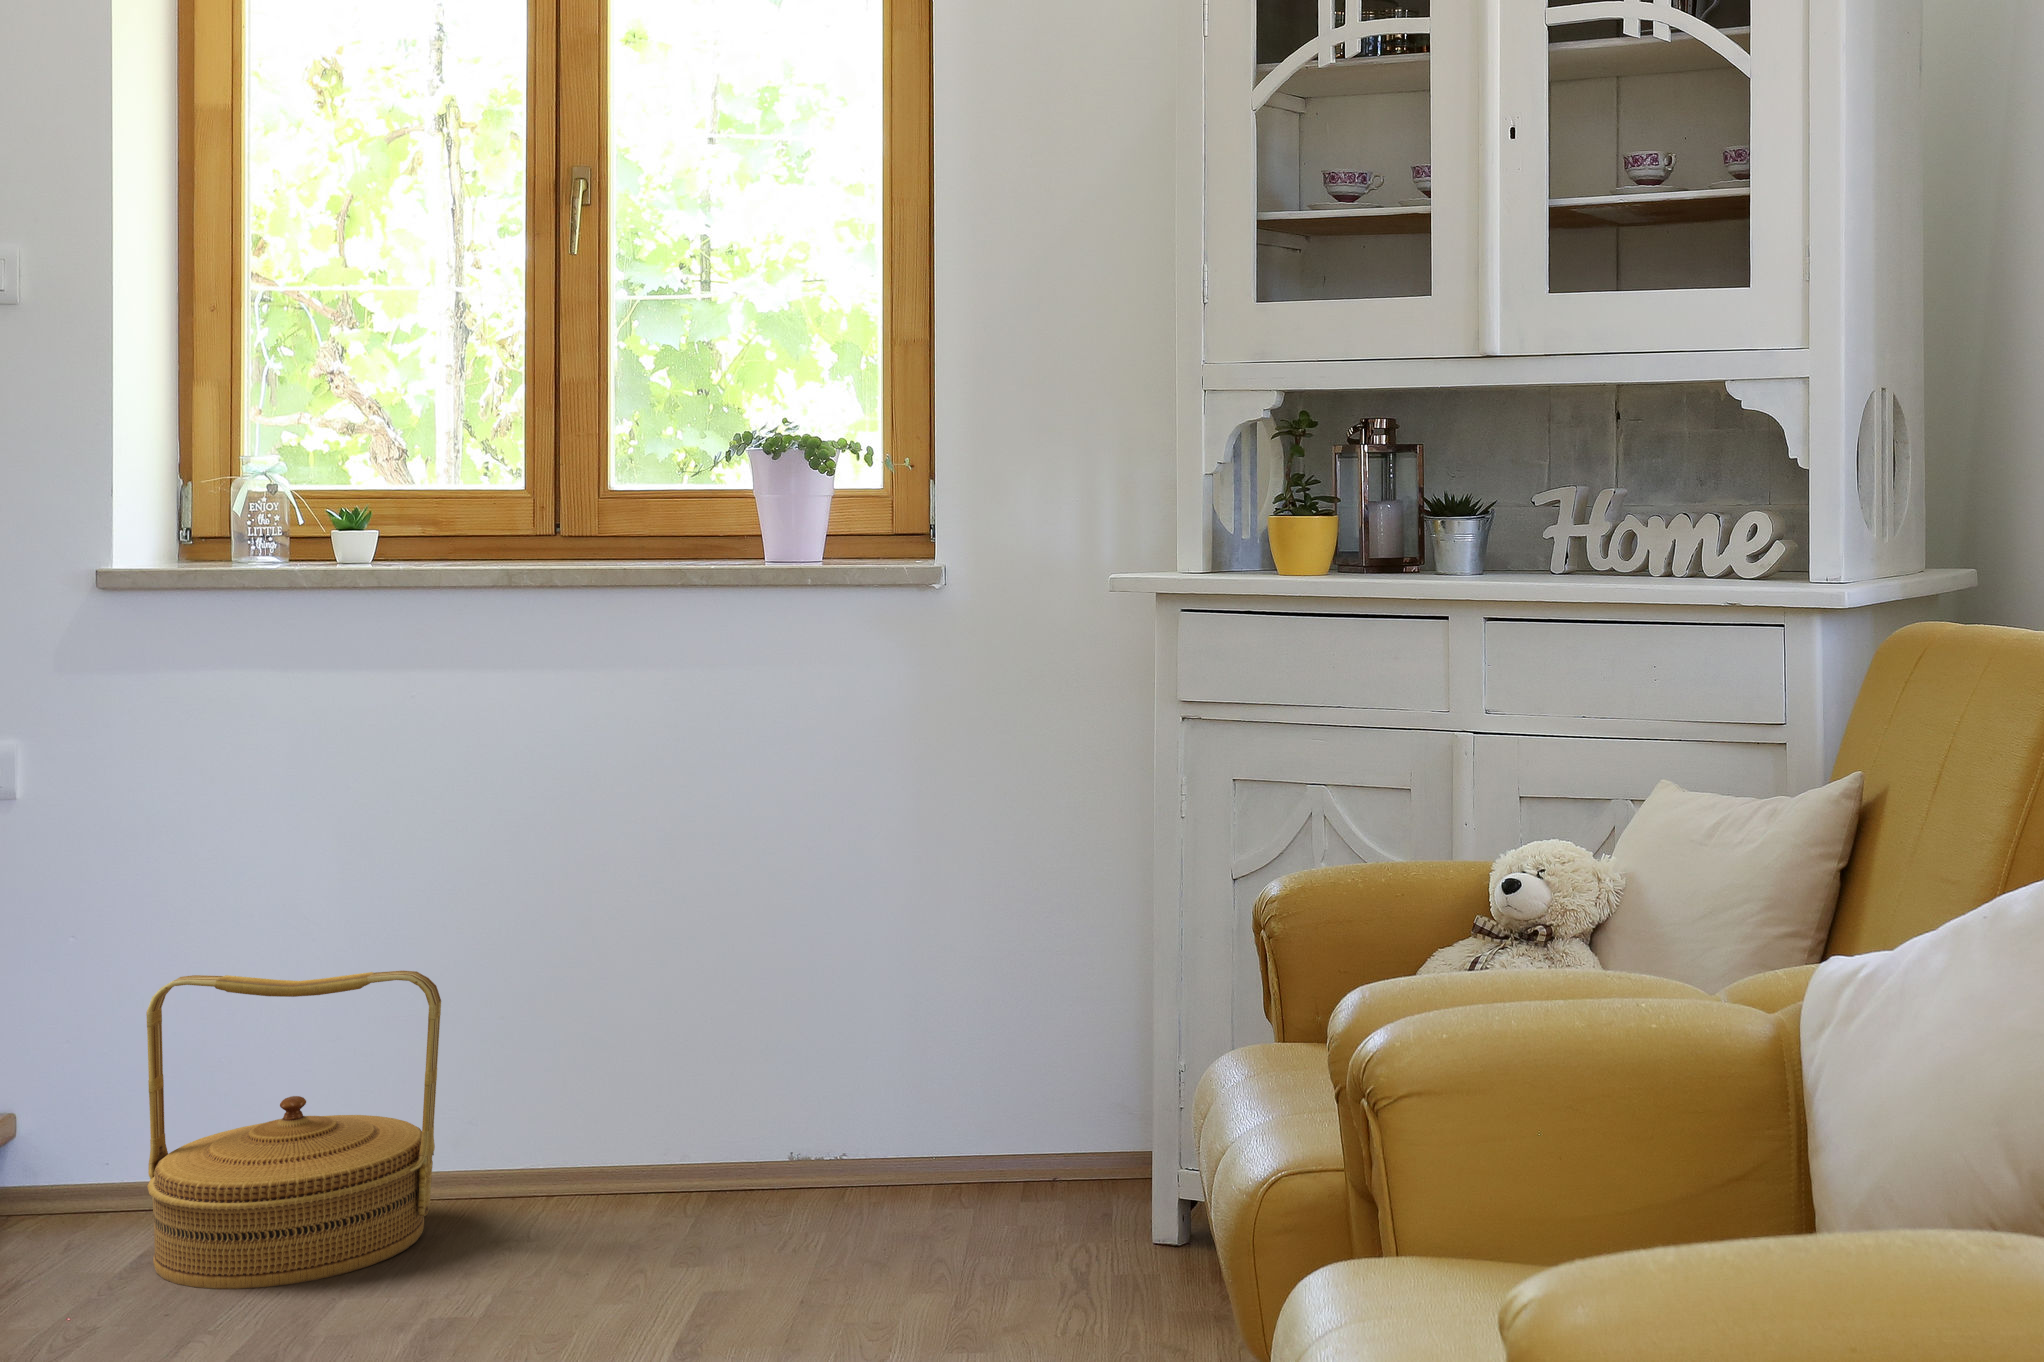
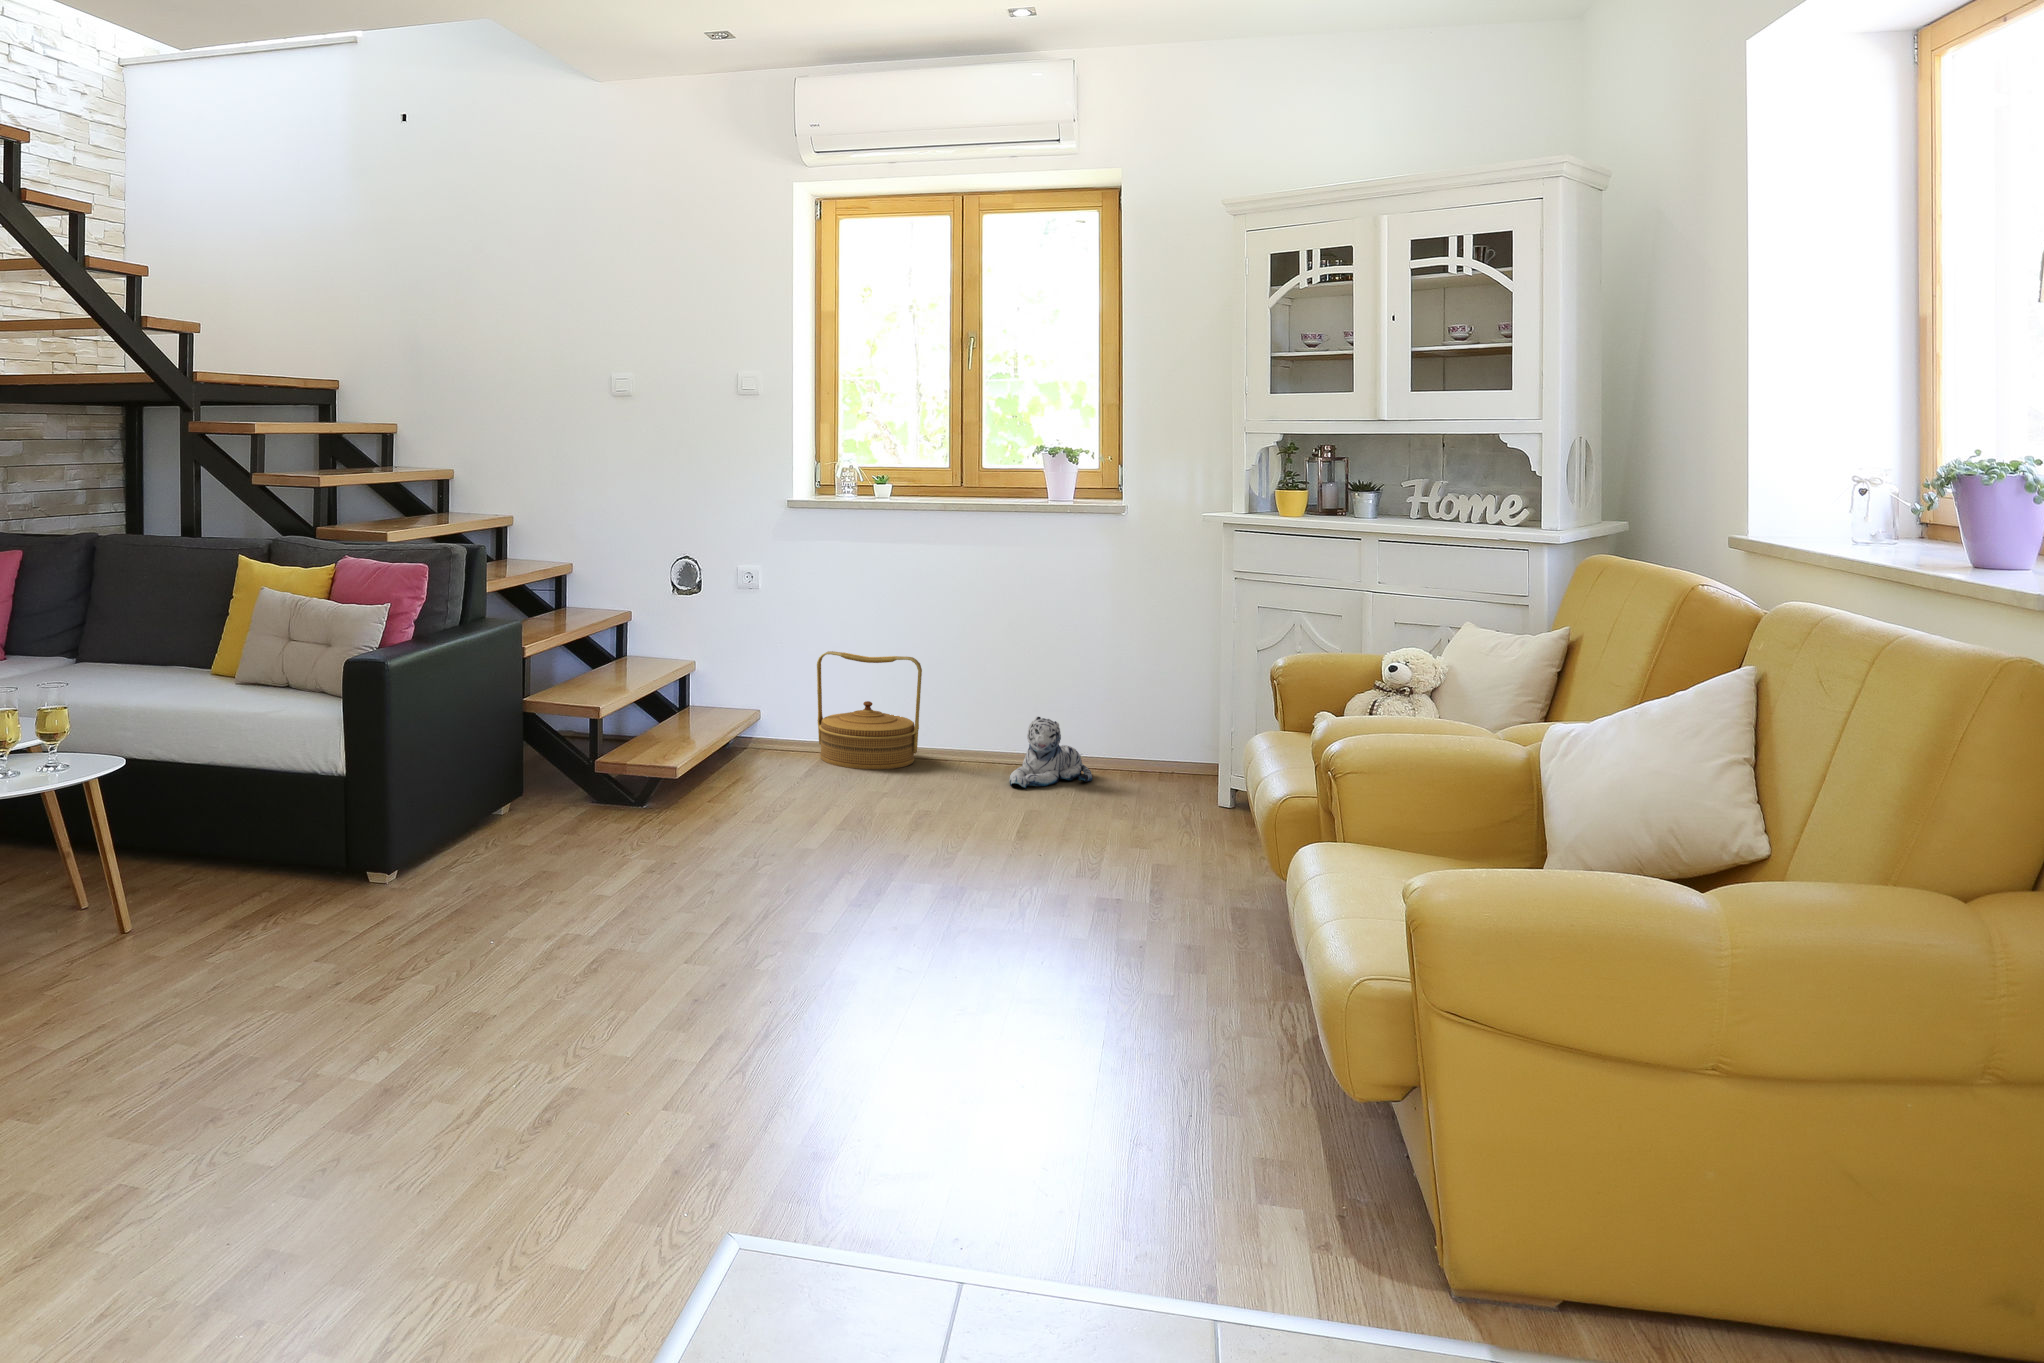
plush toy: none [657,1091,872,1284] -> present [1009,716,1092,788]

